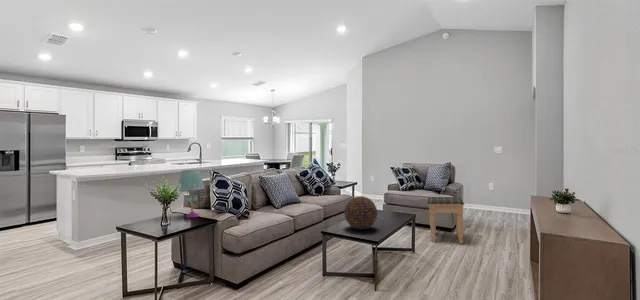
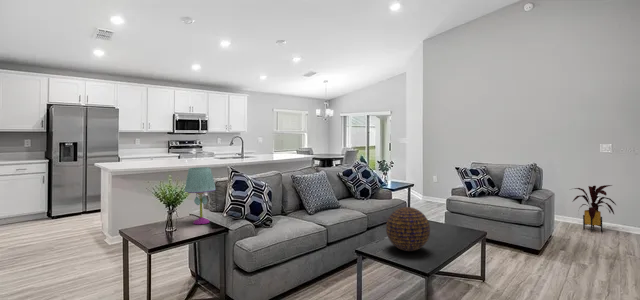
house plant: none [475,178,508,215] -> present [573,185,616,232]
footstool: present [428,197,464,244] -> none [504,208,556,272]

